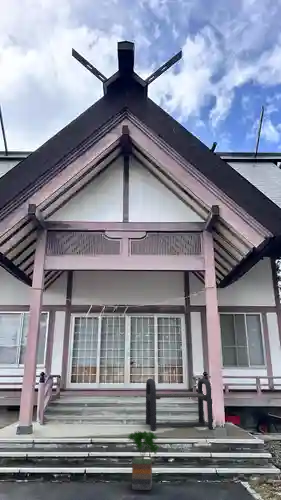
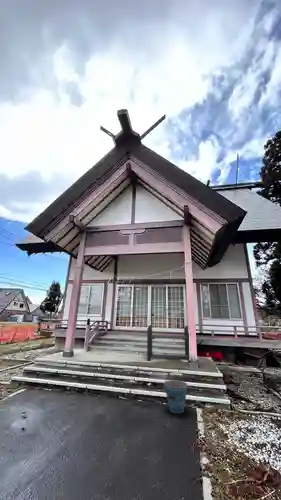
potted tree: present [128,431,159,490] -> none [109,362,132,407]
bucket: none [204,450,236,489] -> present [164,380,187,413]

